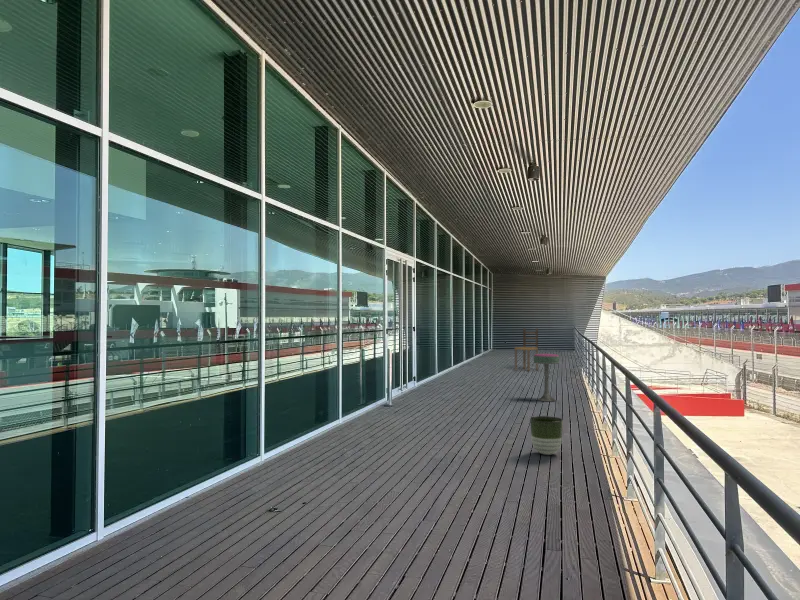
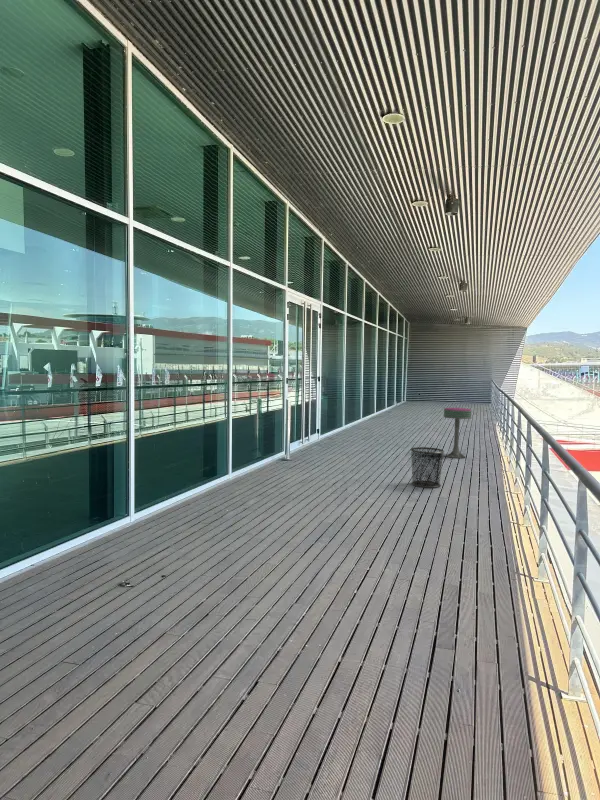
chair: present [515,328,538,371] -> none [426,380,452,424]
trash can: none [506,390,537,428] -> present [410,447,444,488]
planter: present [530,416,563,455] -> none [434,479,470,522]

